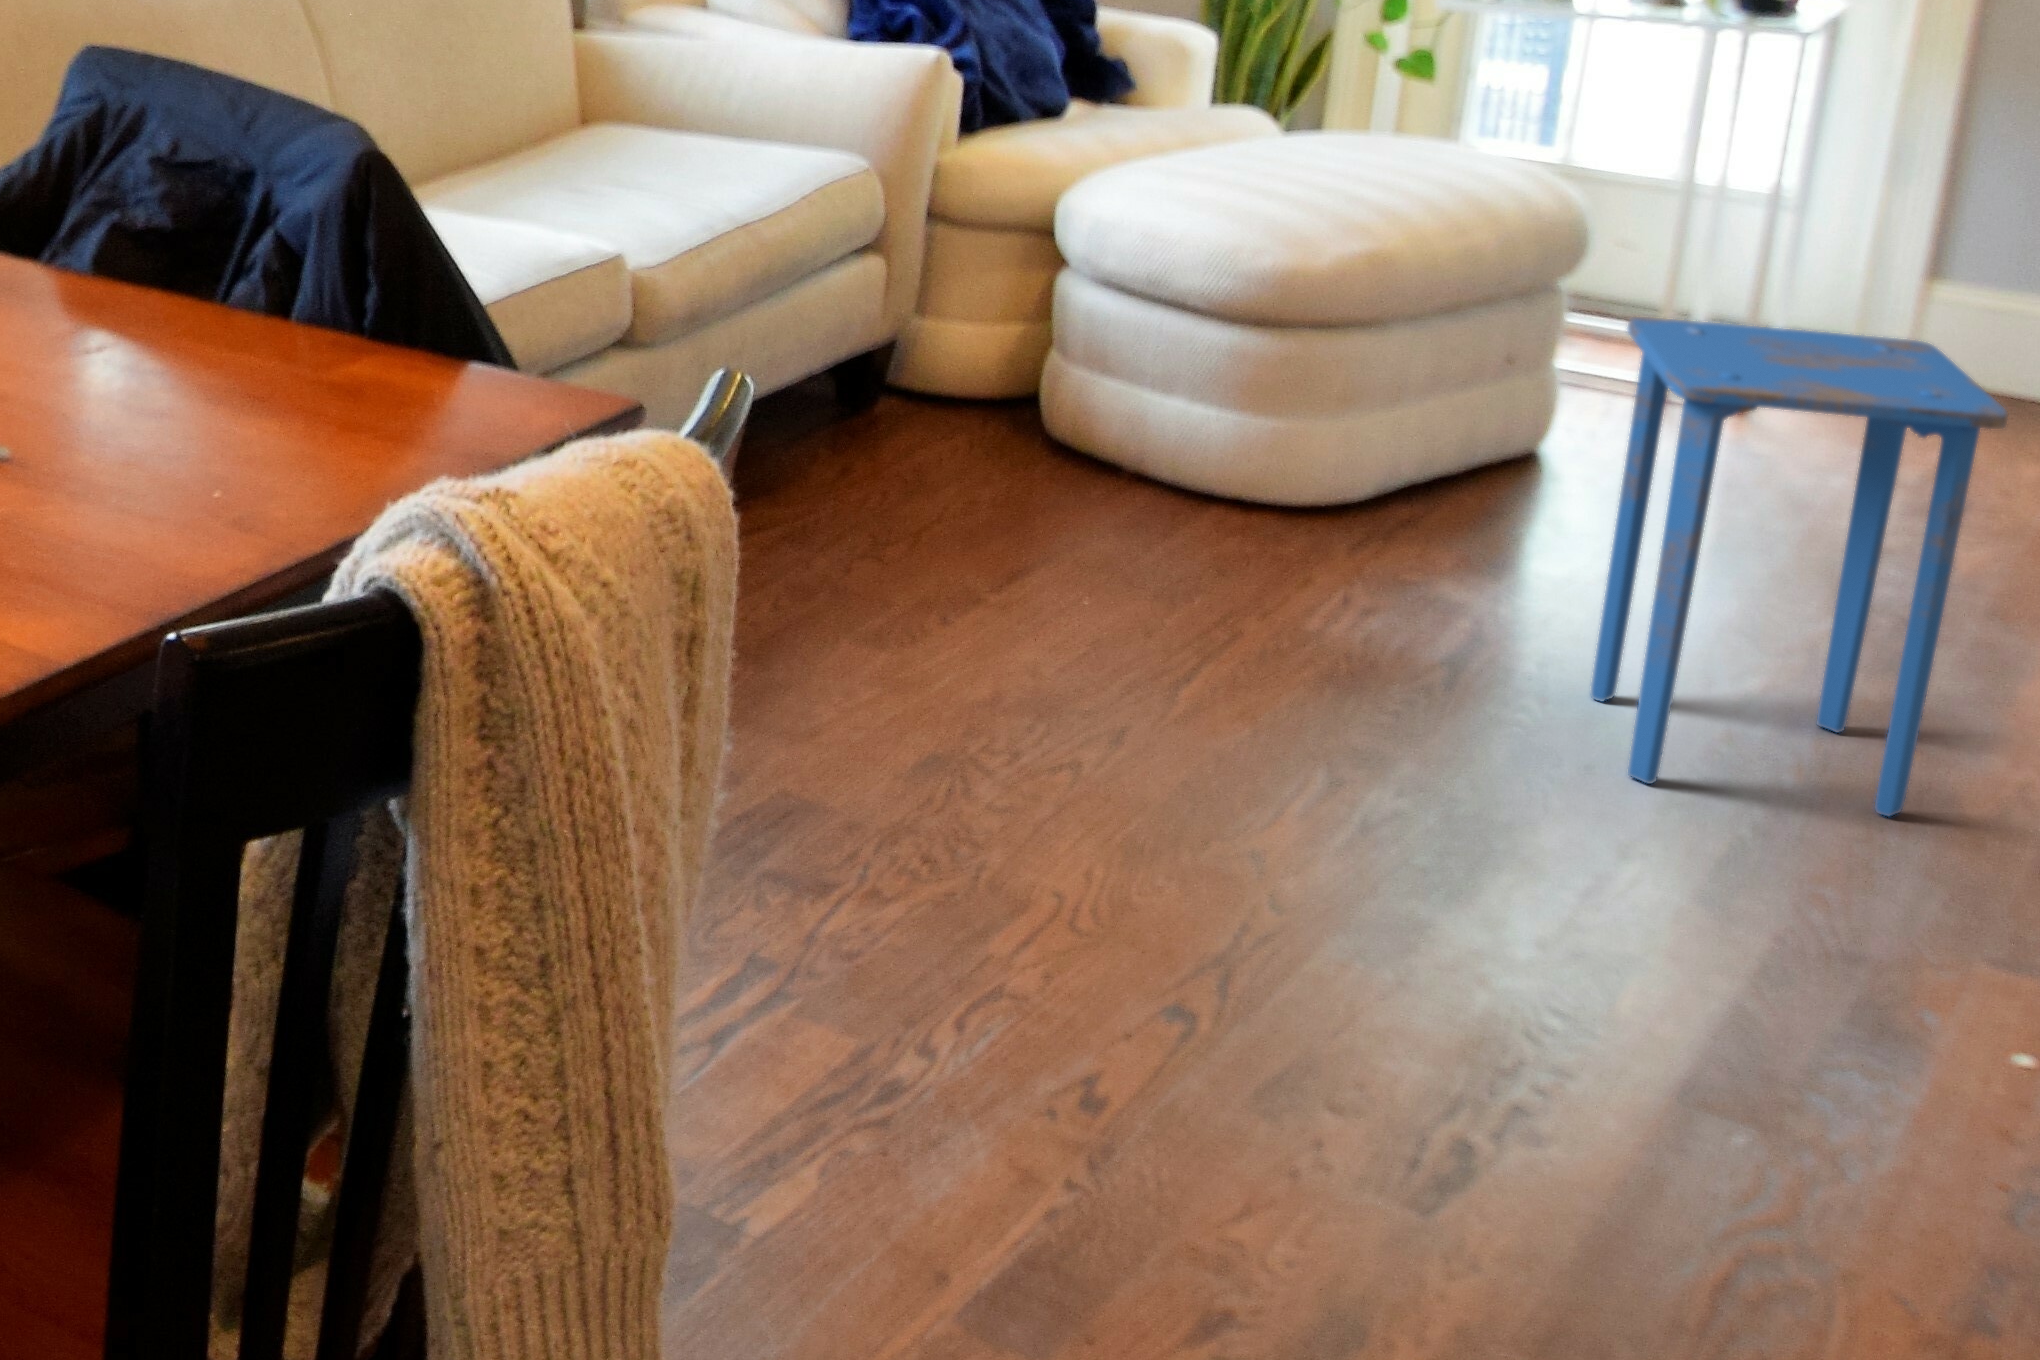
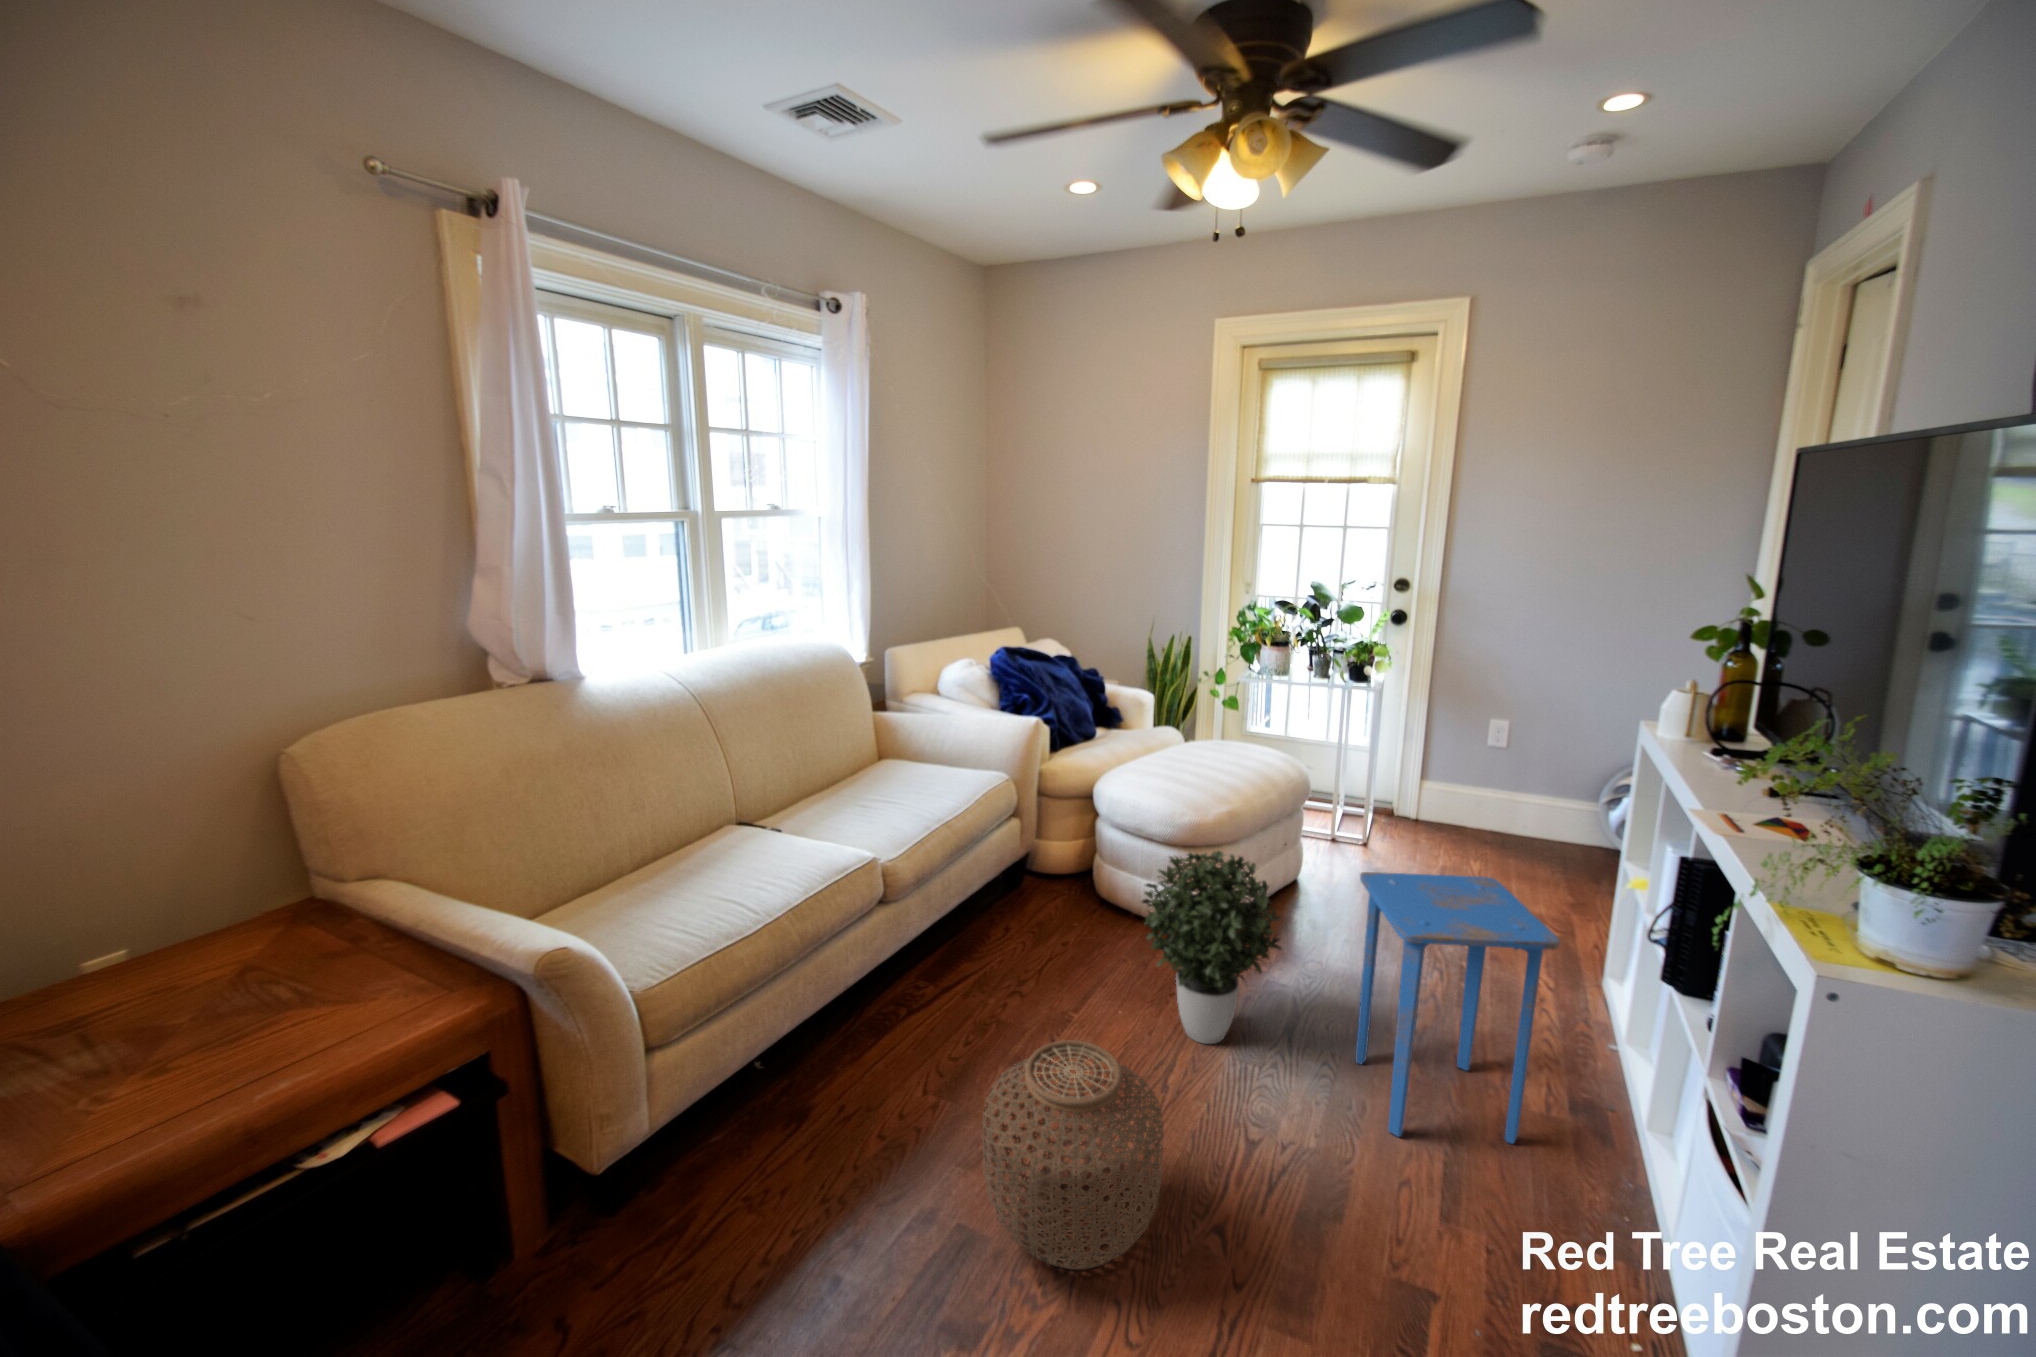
potted plant: none [1157,270,1453,647] -> present [1142,850,1282,1044]
woven basket: none [857,490,1177,830] -> present [983,1040,1164,1269]

